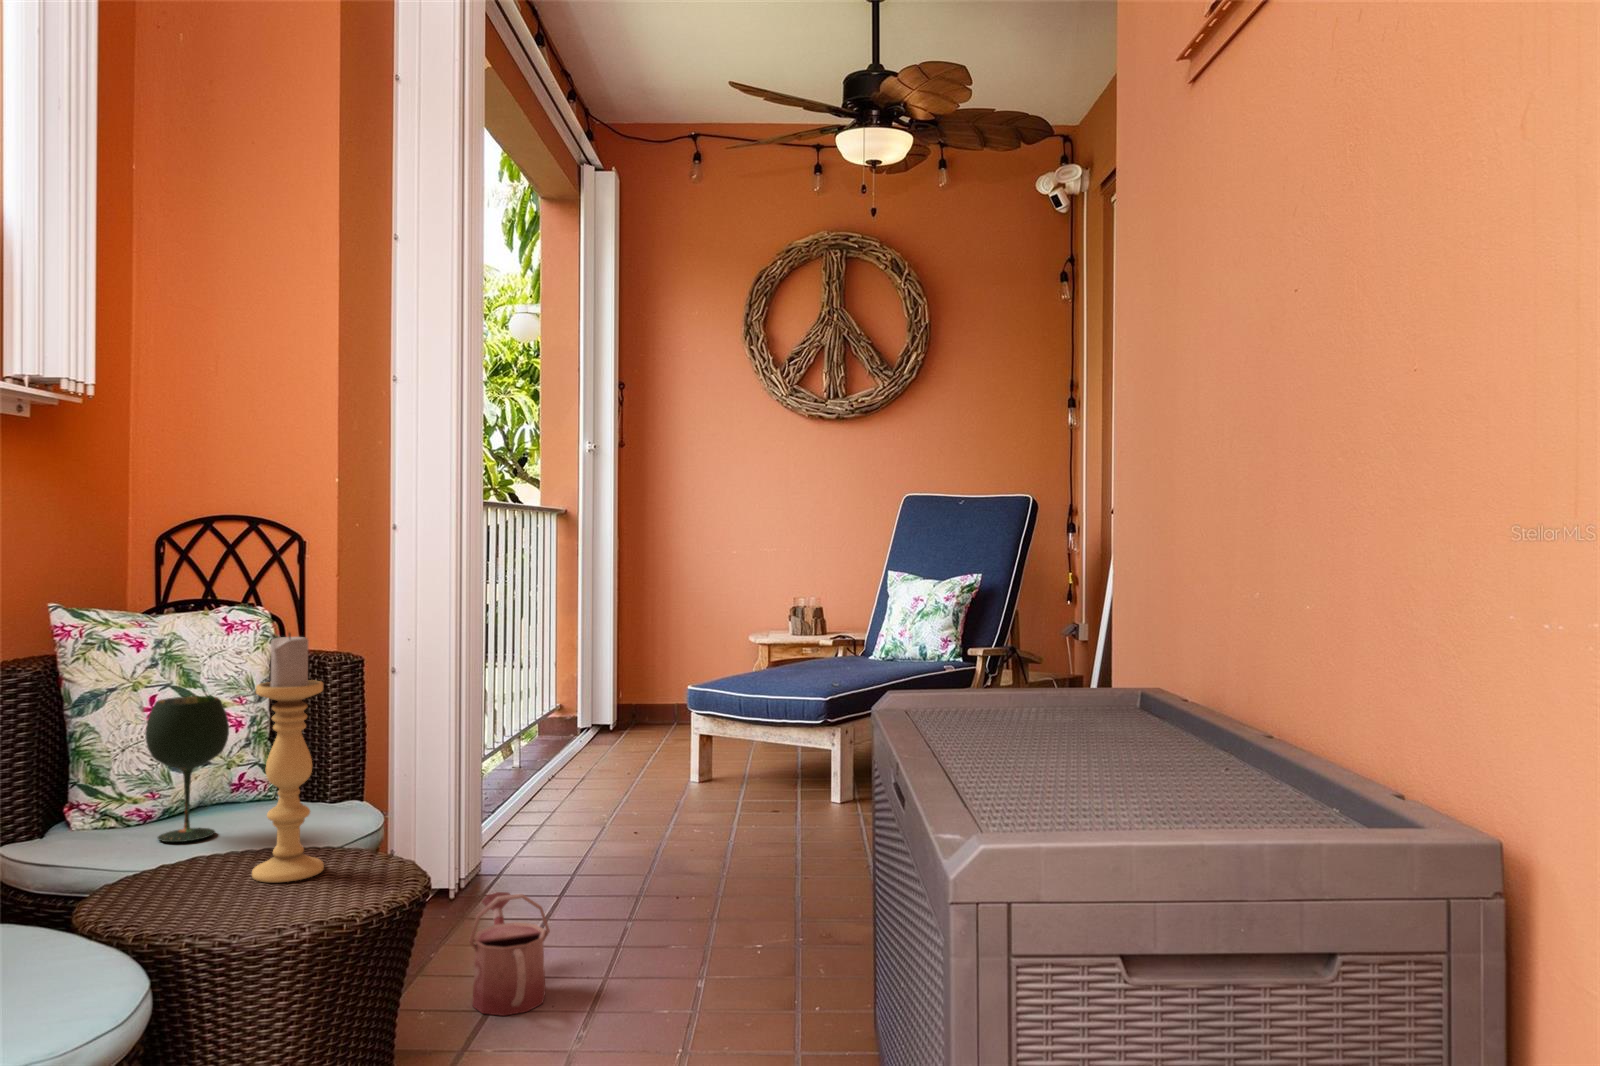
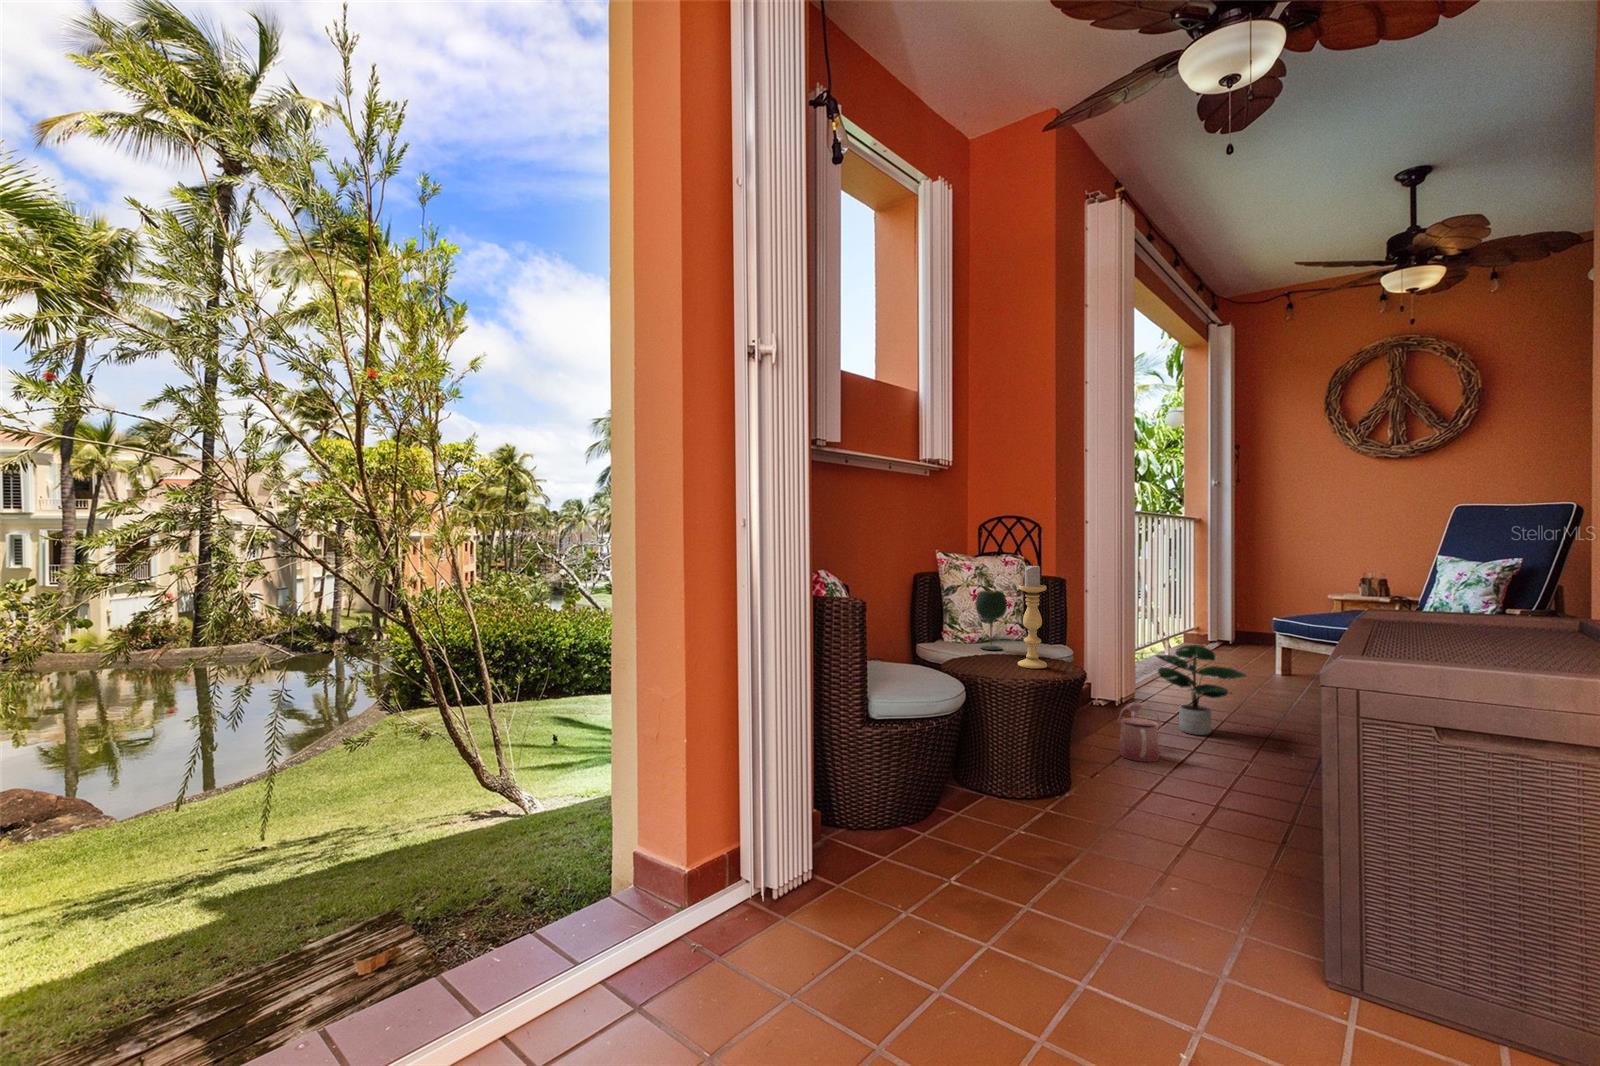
potted plant: none [533,757,678,923] -> present [1157,645,1248,735]

